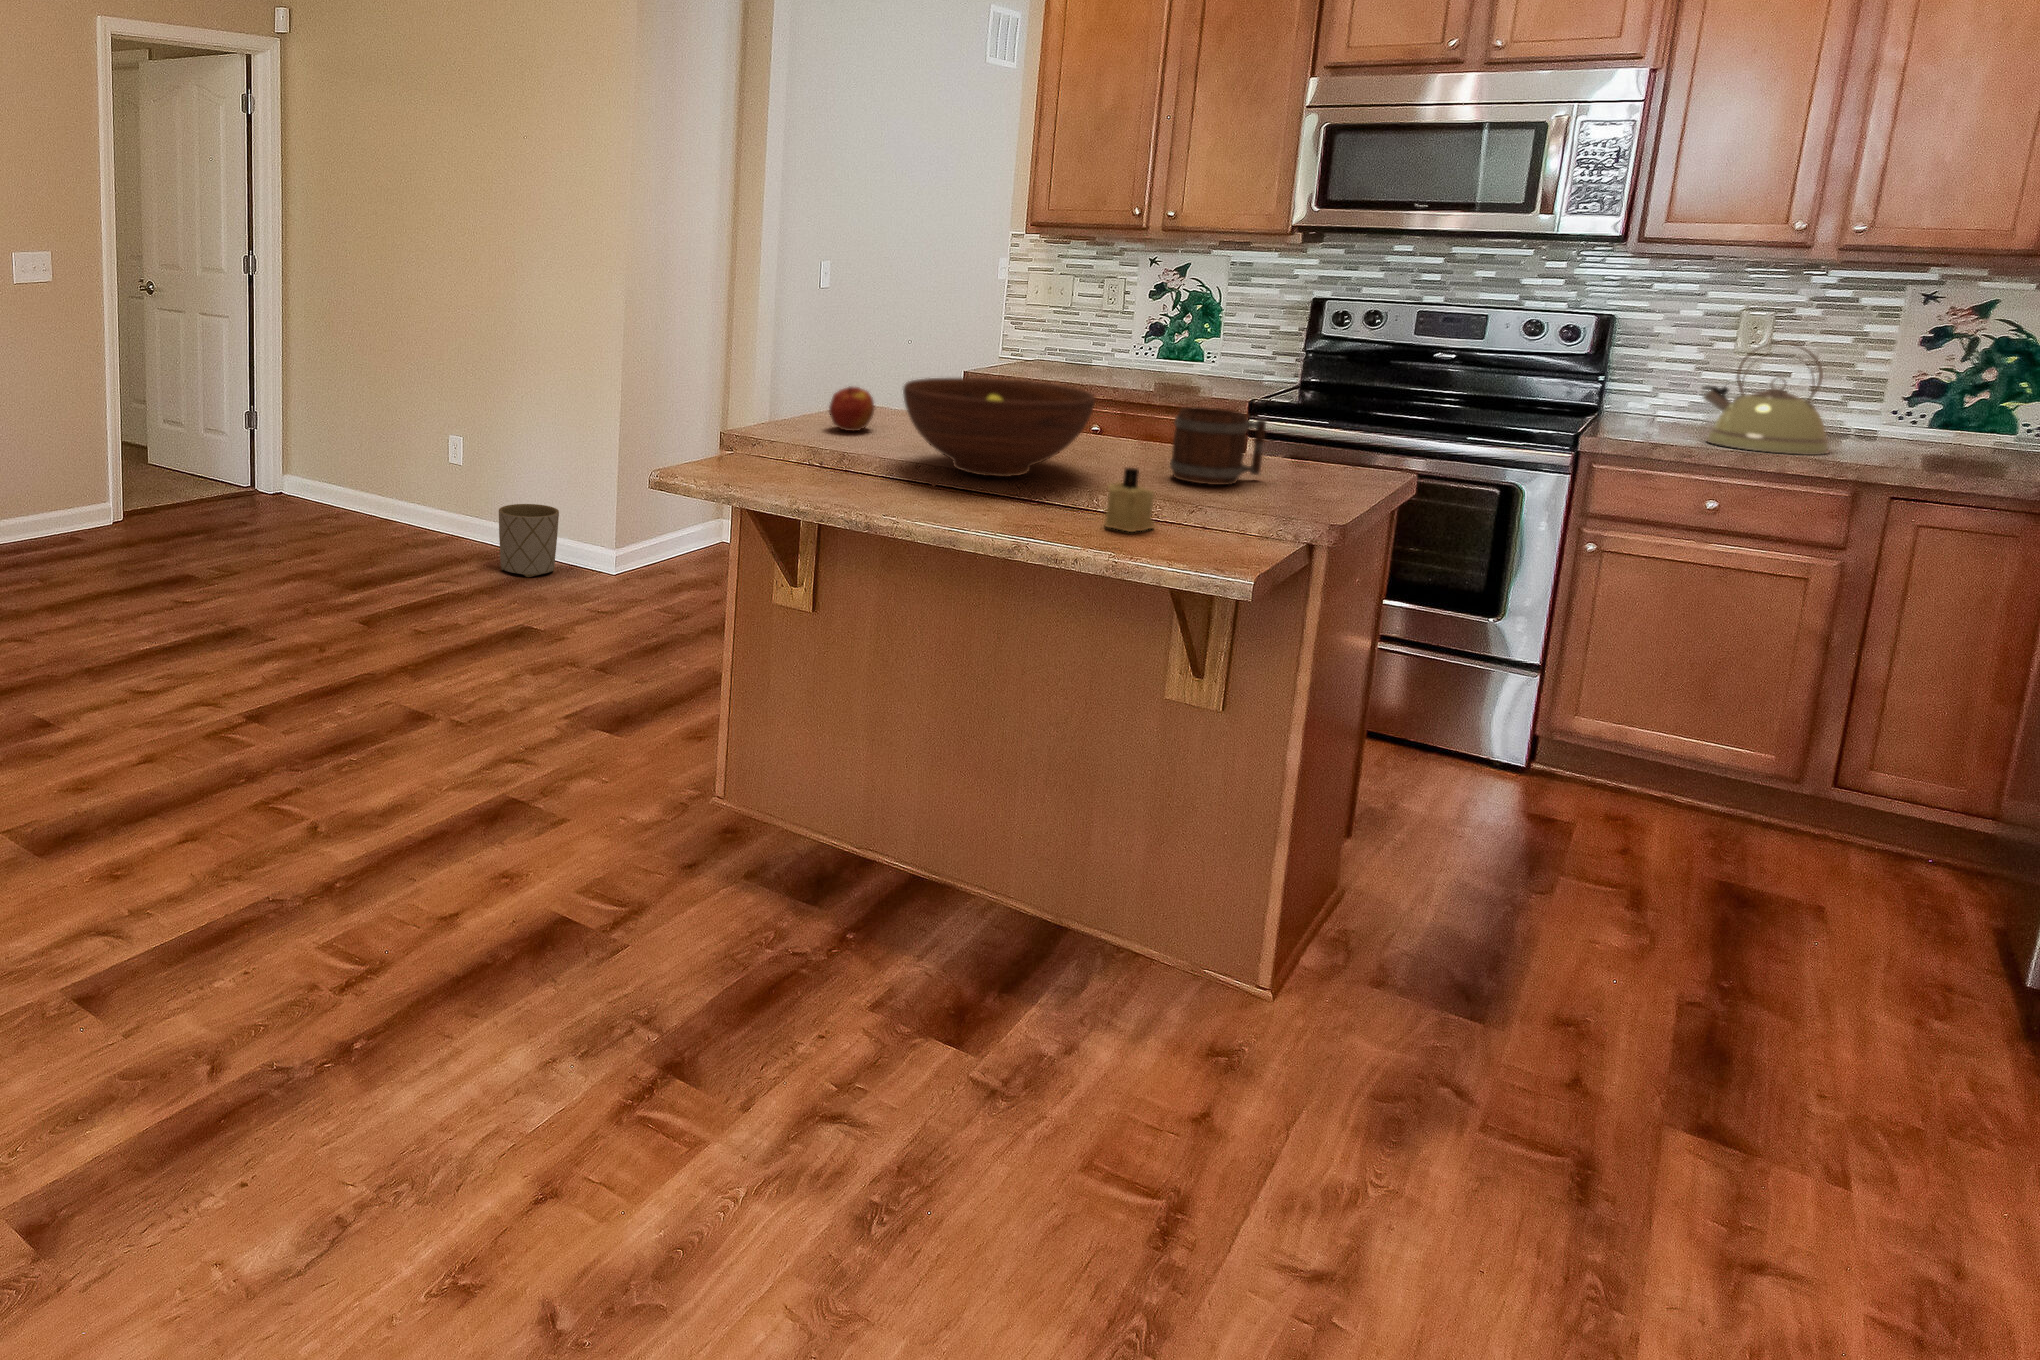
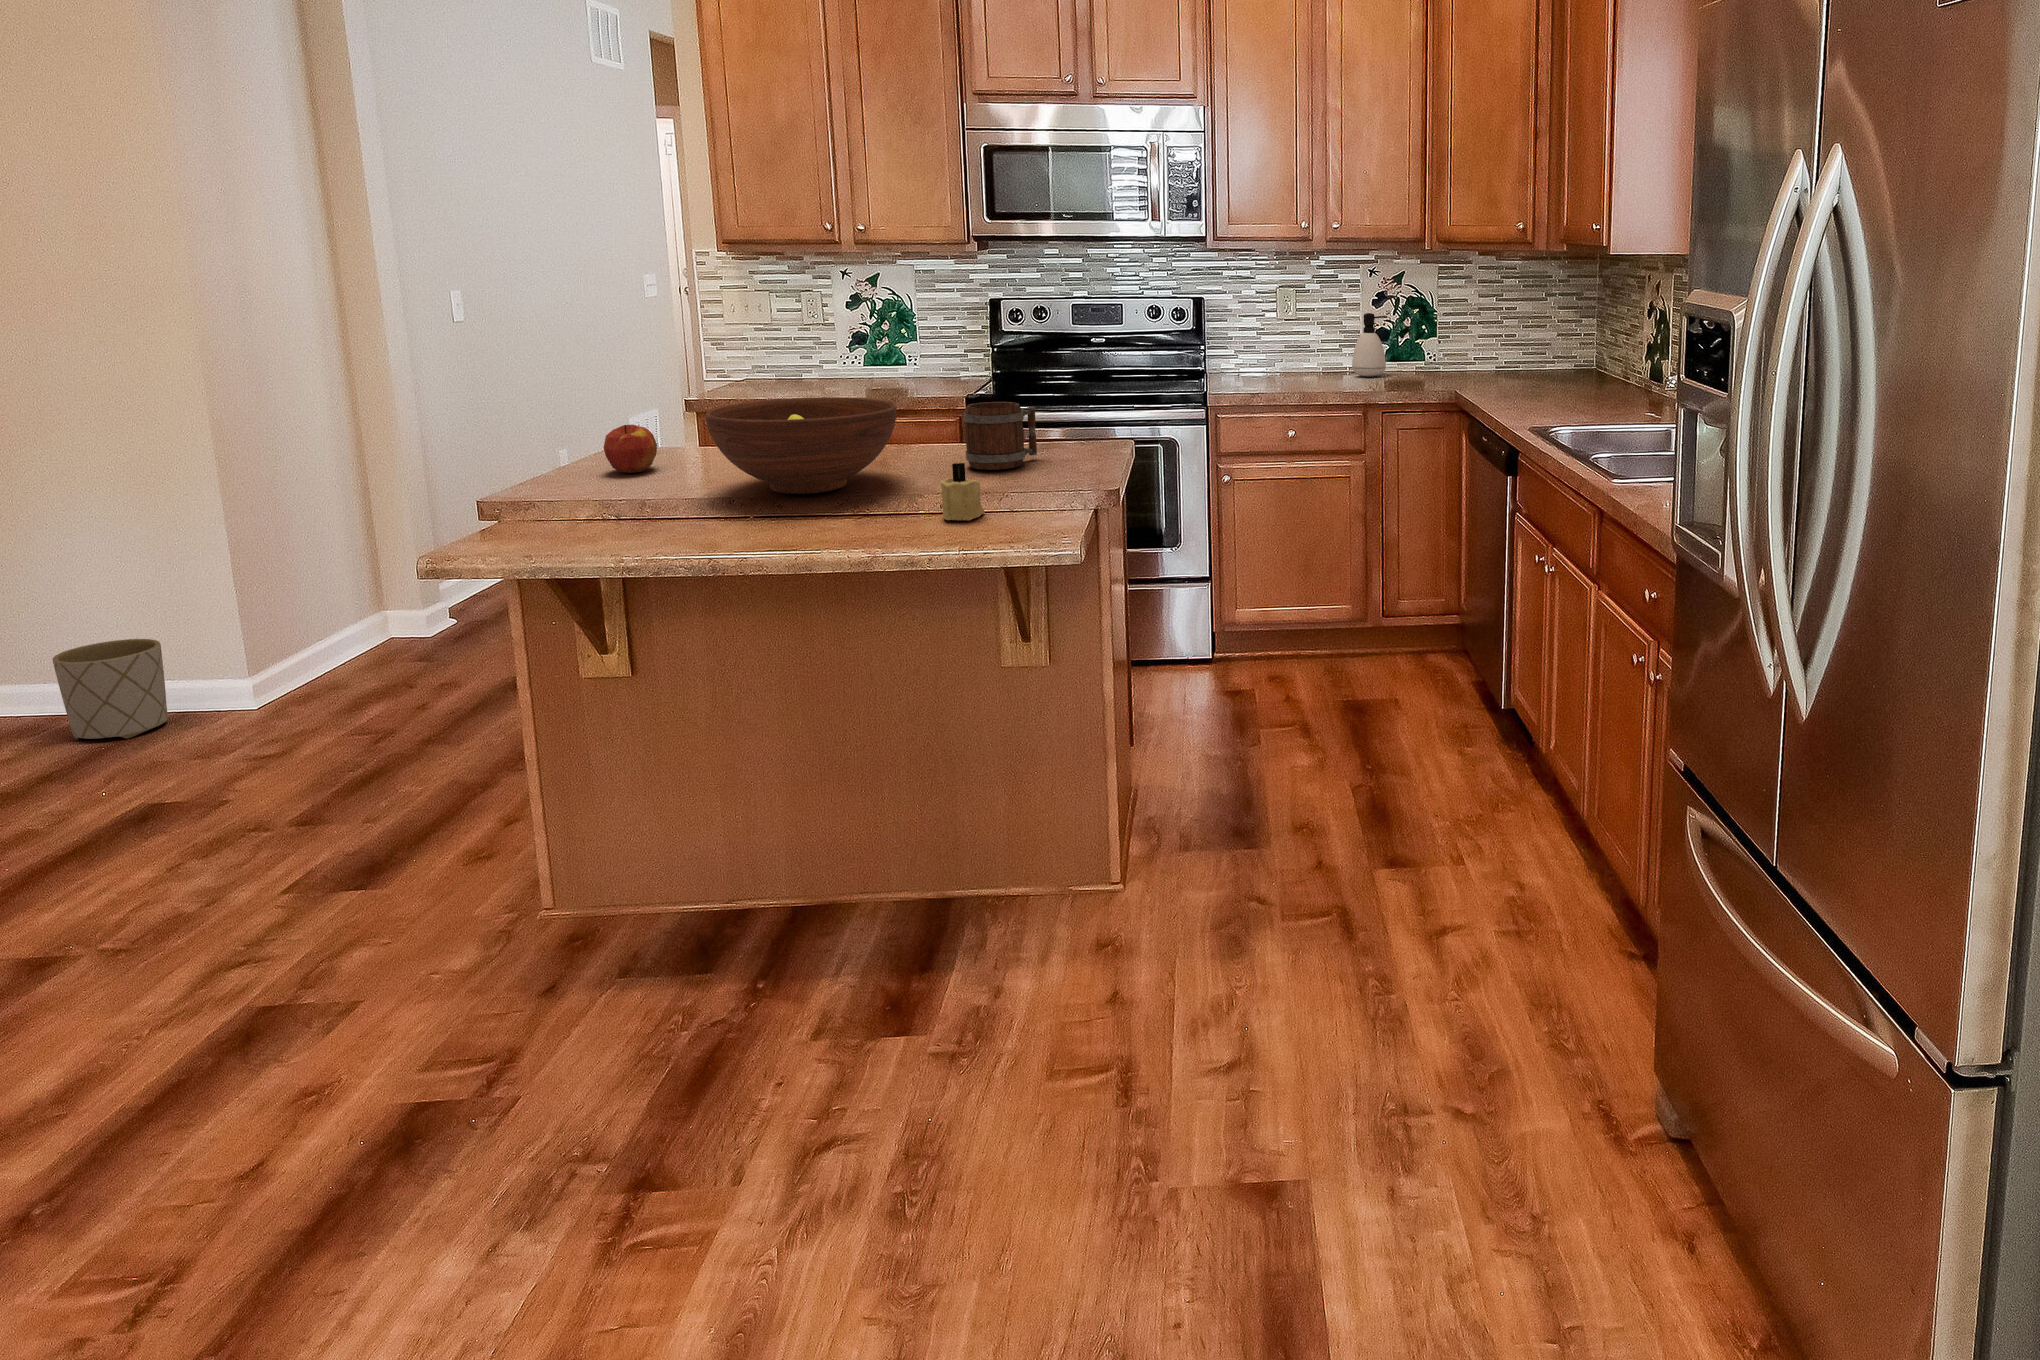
kettle: present [1702,343,1828,455] -> none [1266,310,1341,389]
soap dispenser: none [1864,355,1952,447] -> present [1352,313,1387,377]

